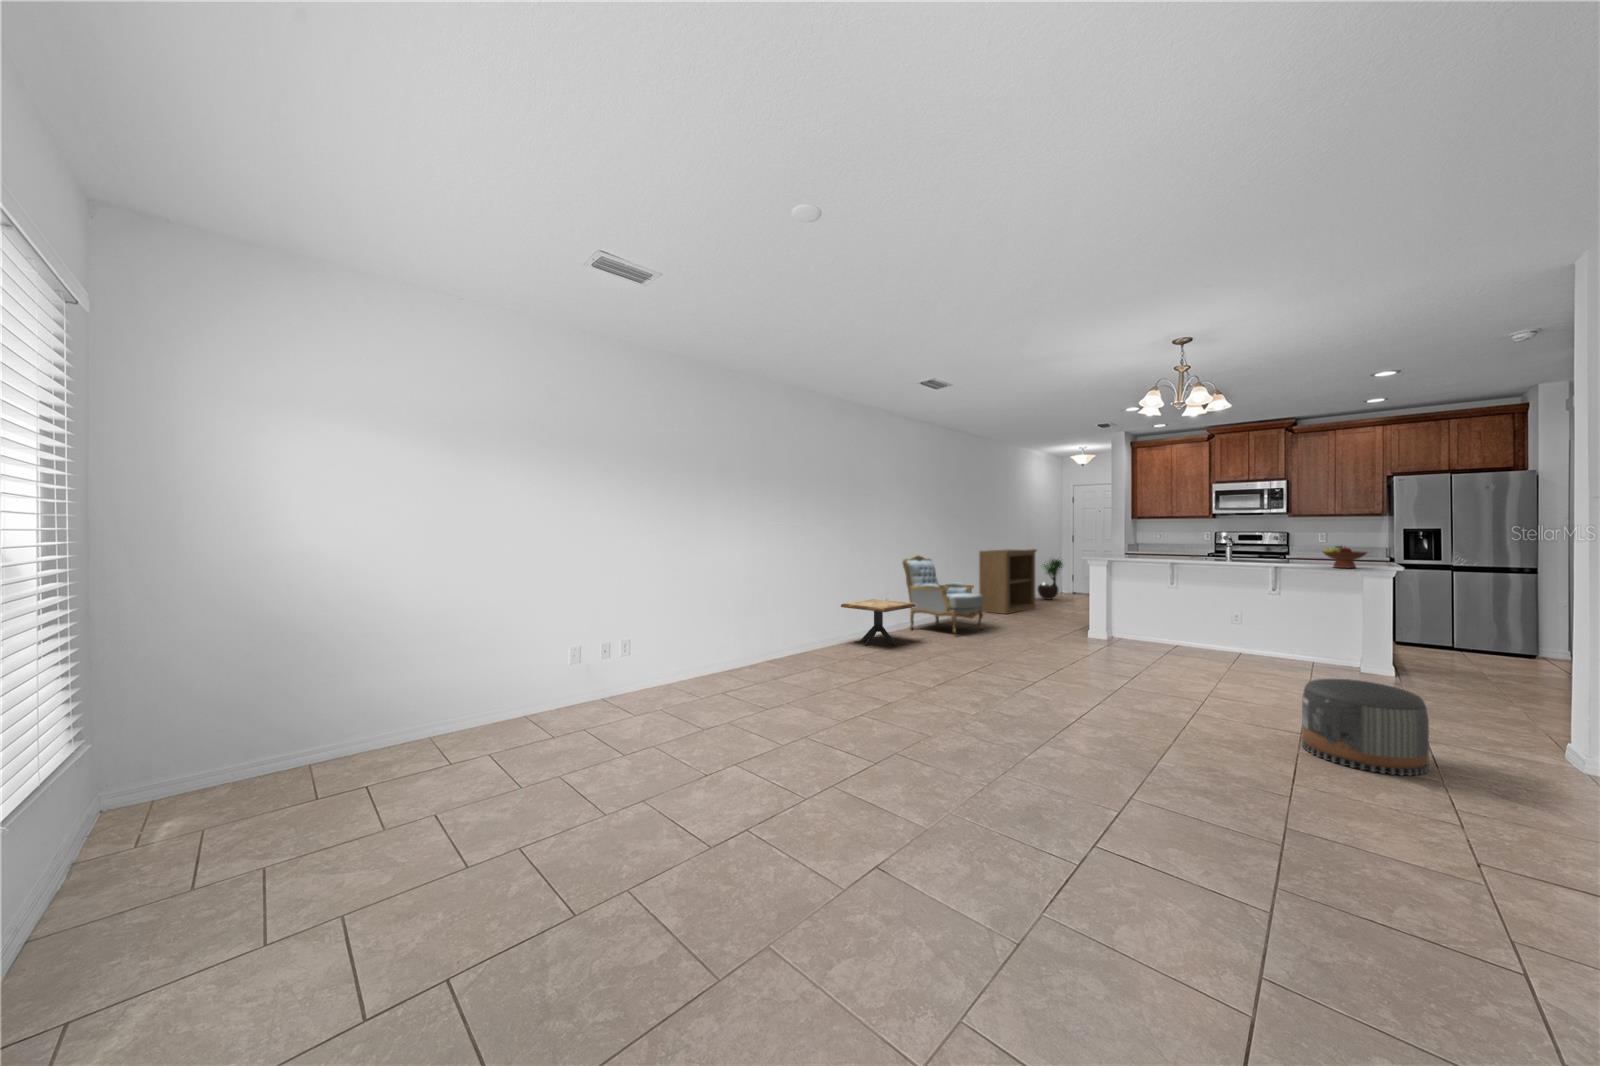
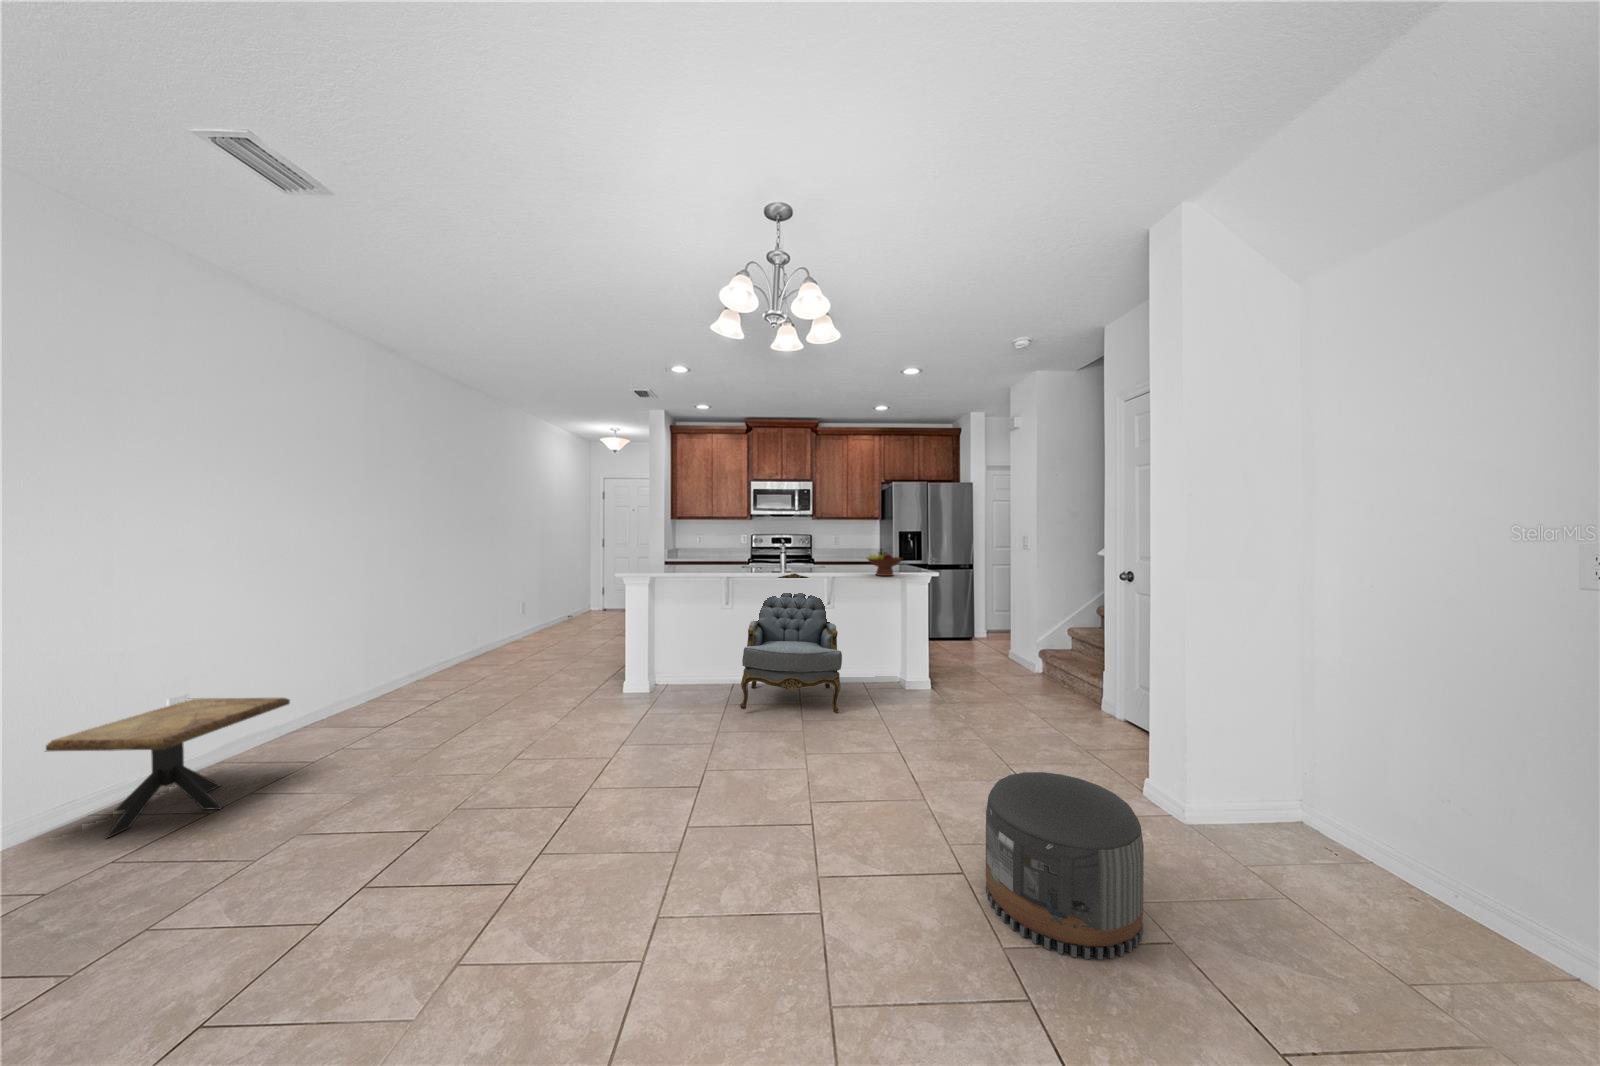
bookshelf: present [979,549,1037,614] -> none [467,558,557,657]
armchair: present [903,555,984,634] -> present [740,573,842,713]
potted tree: present [1038,559,1062,599] -> none [558,563,593,620]

